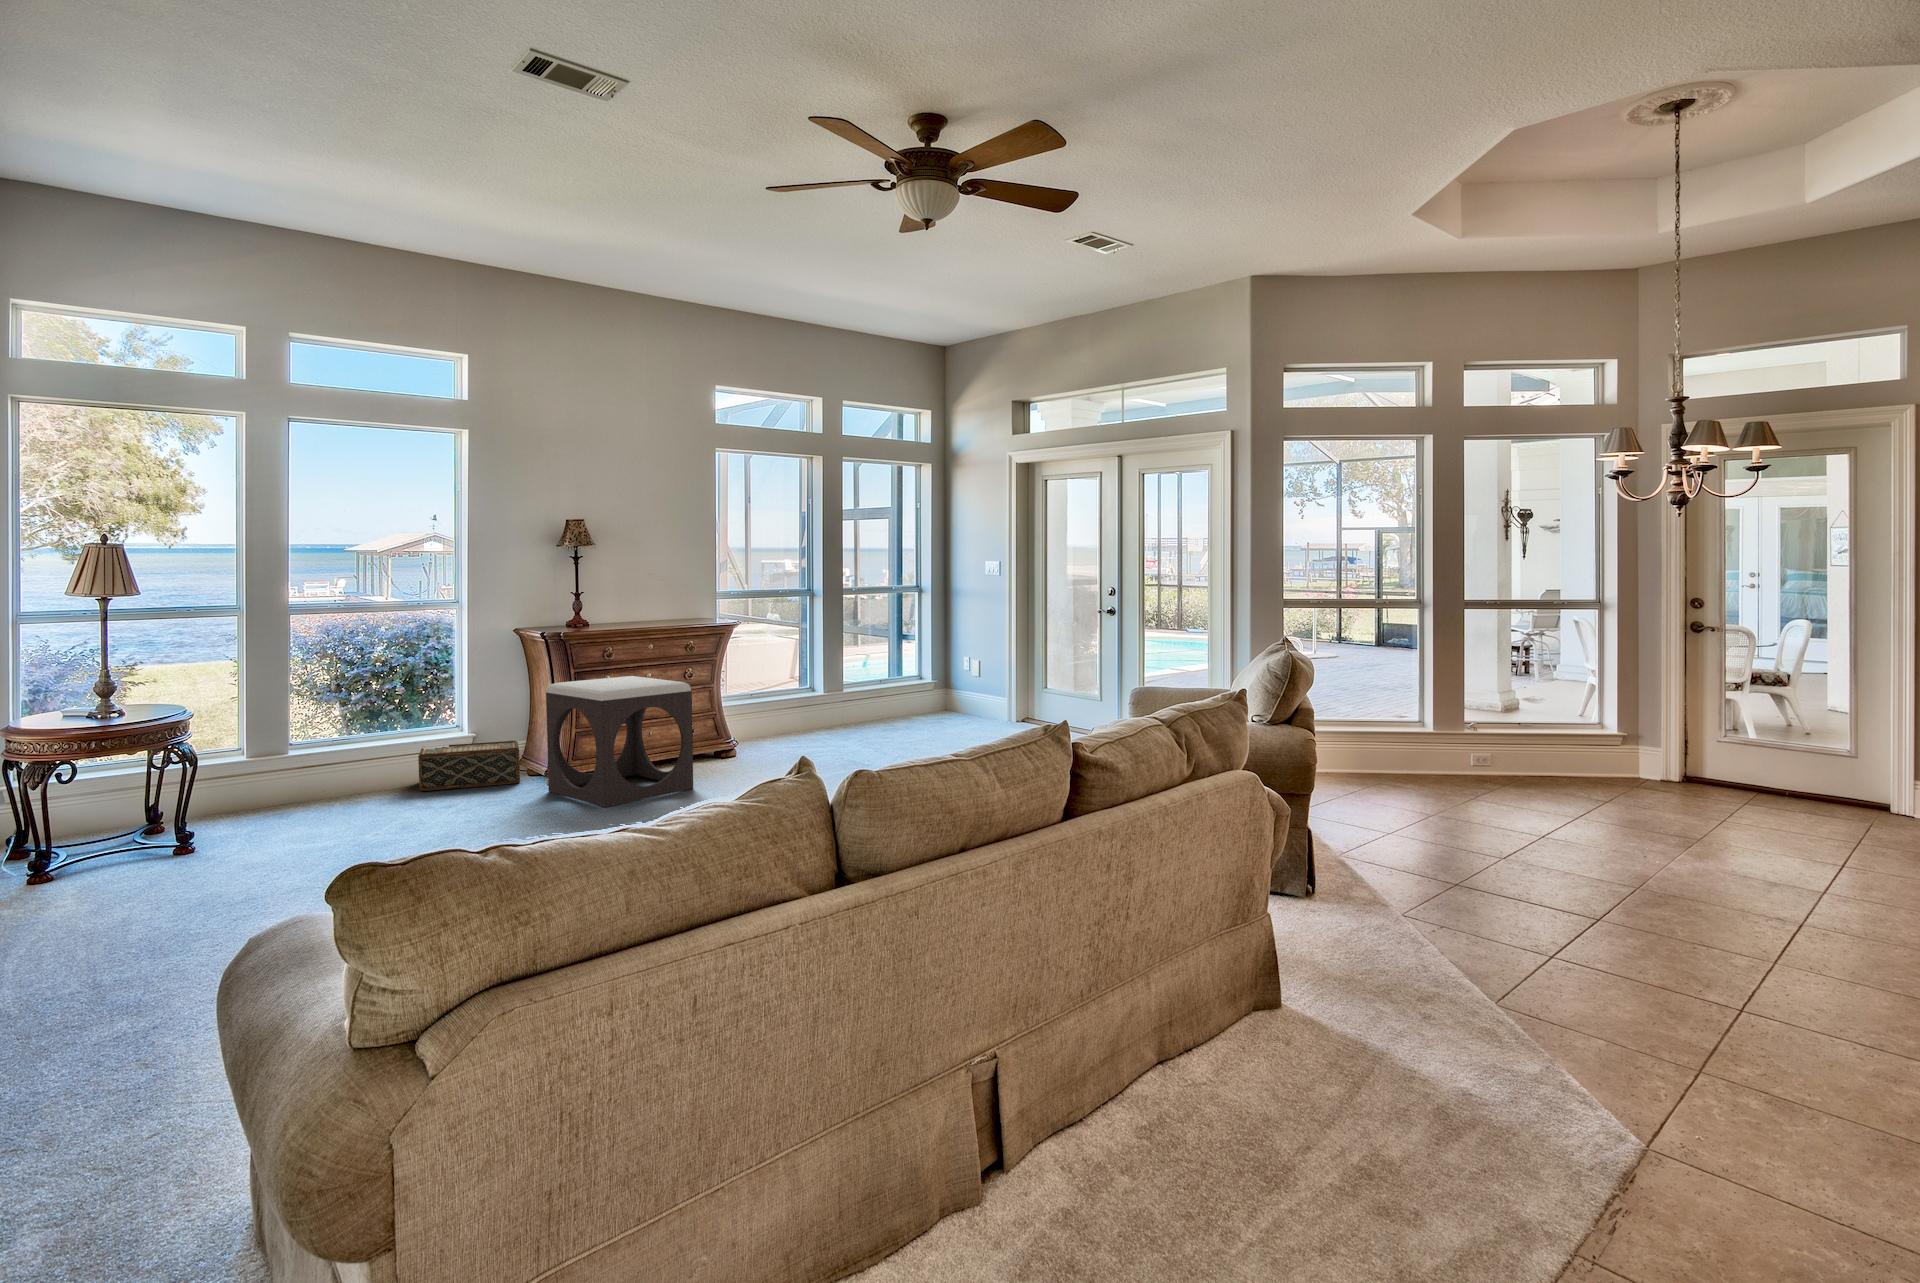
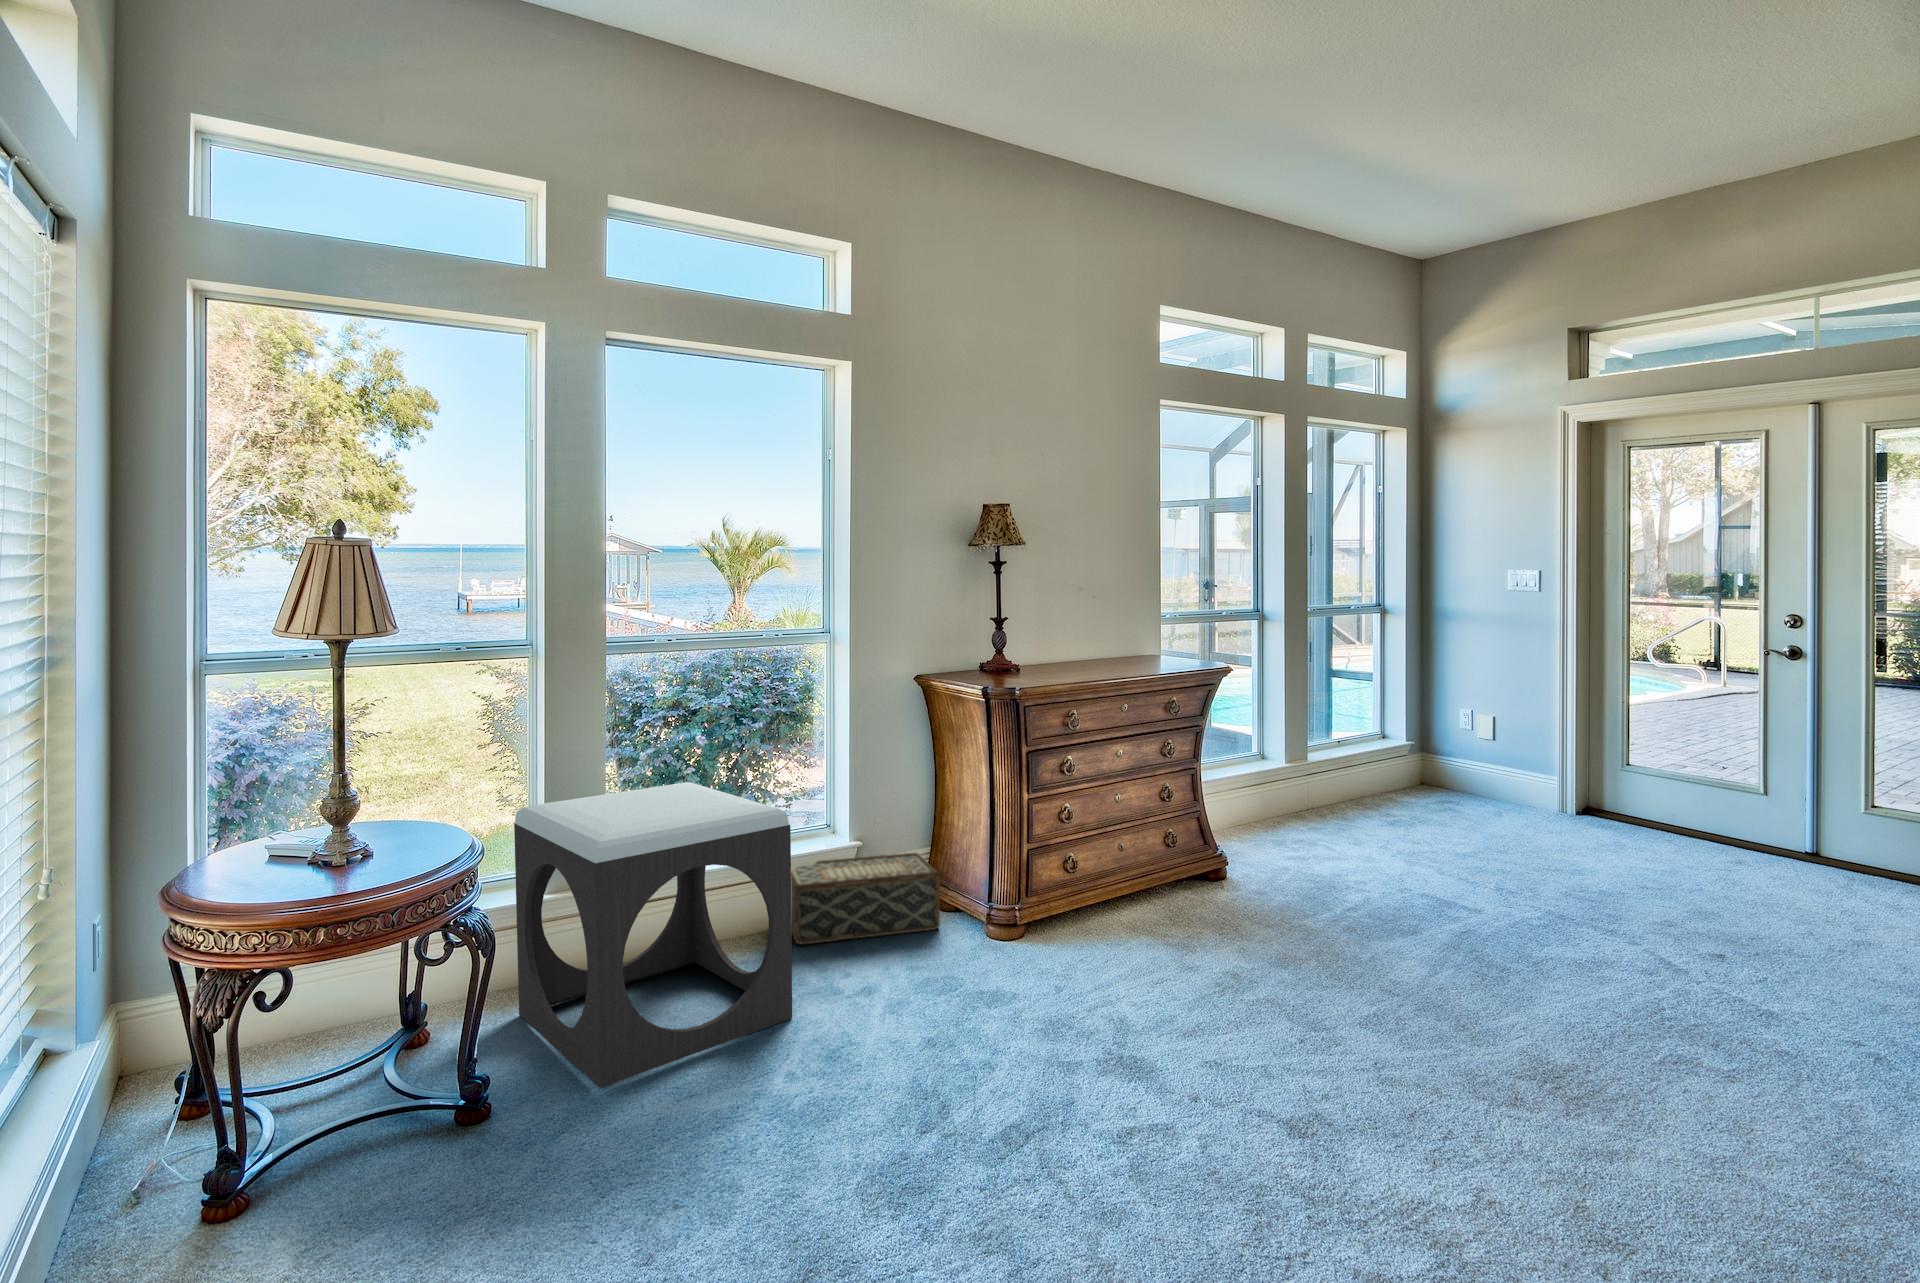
footstool: present [546,676,693,807] -> present [514,782,792,1088]

